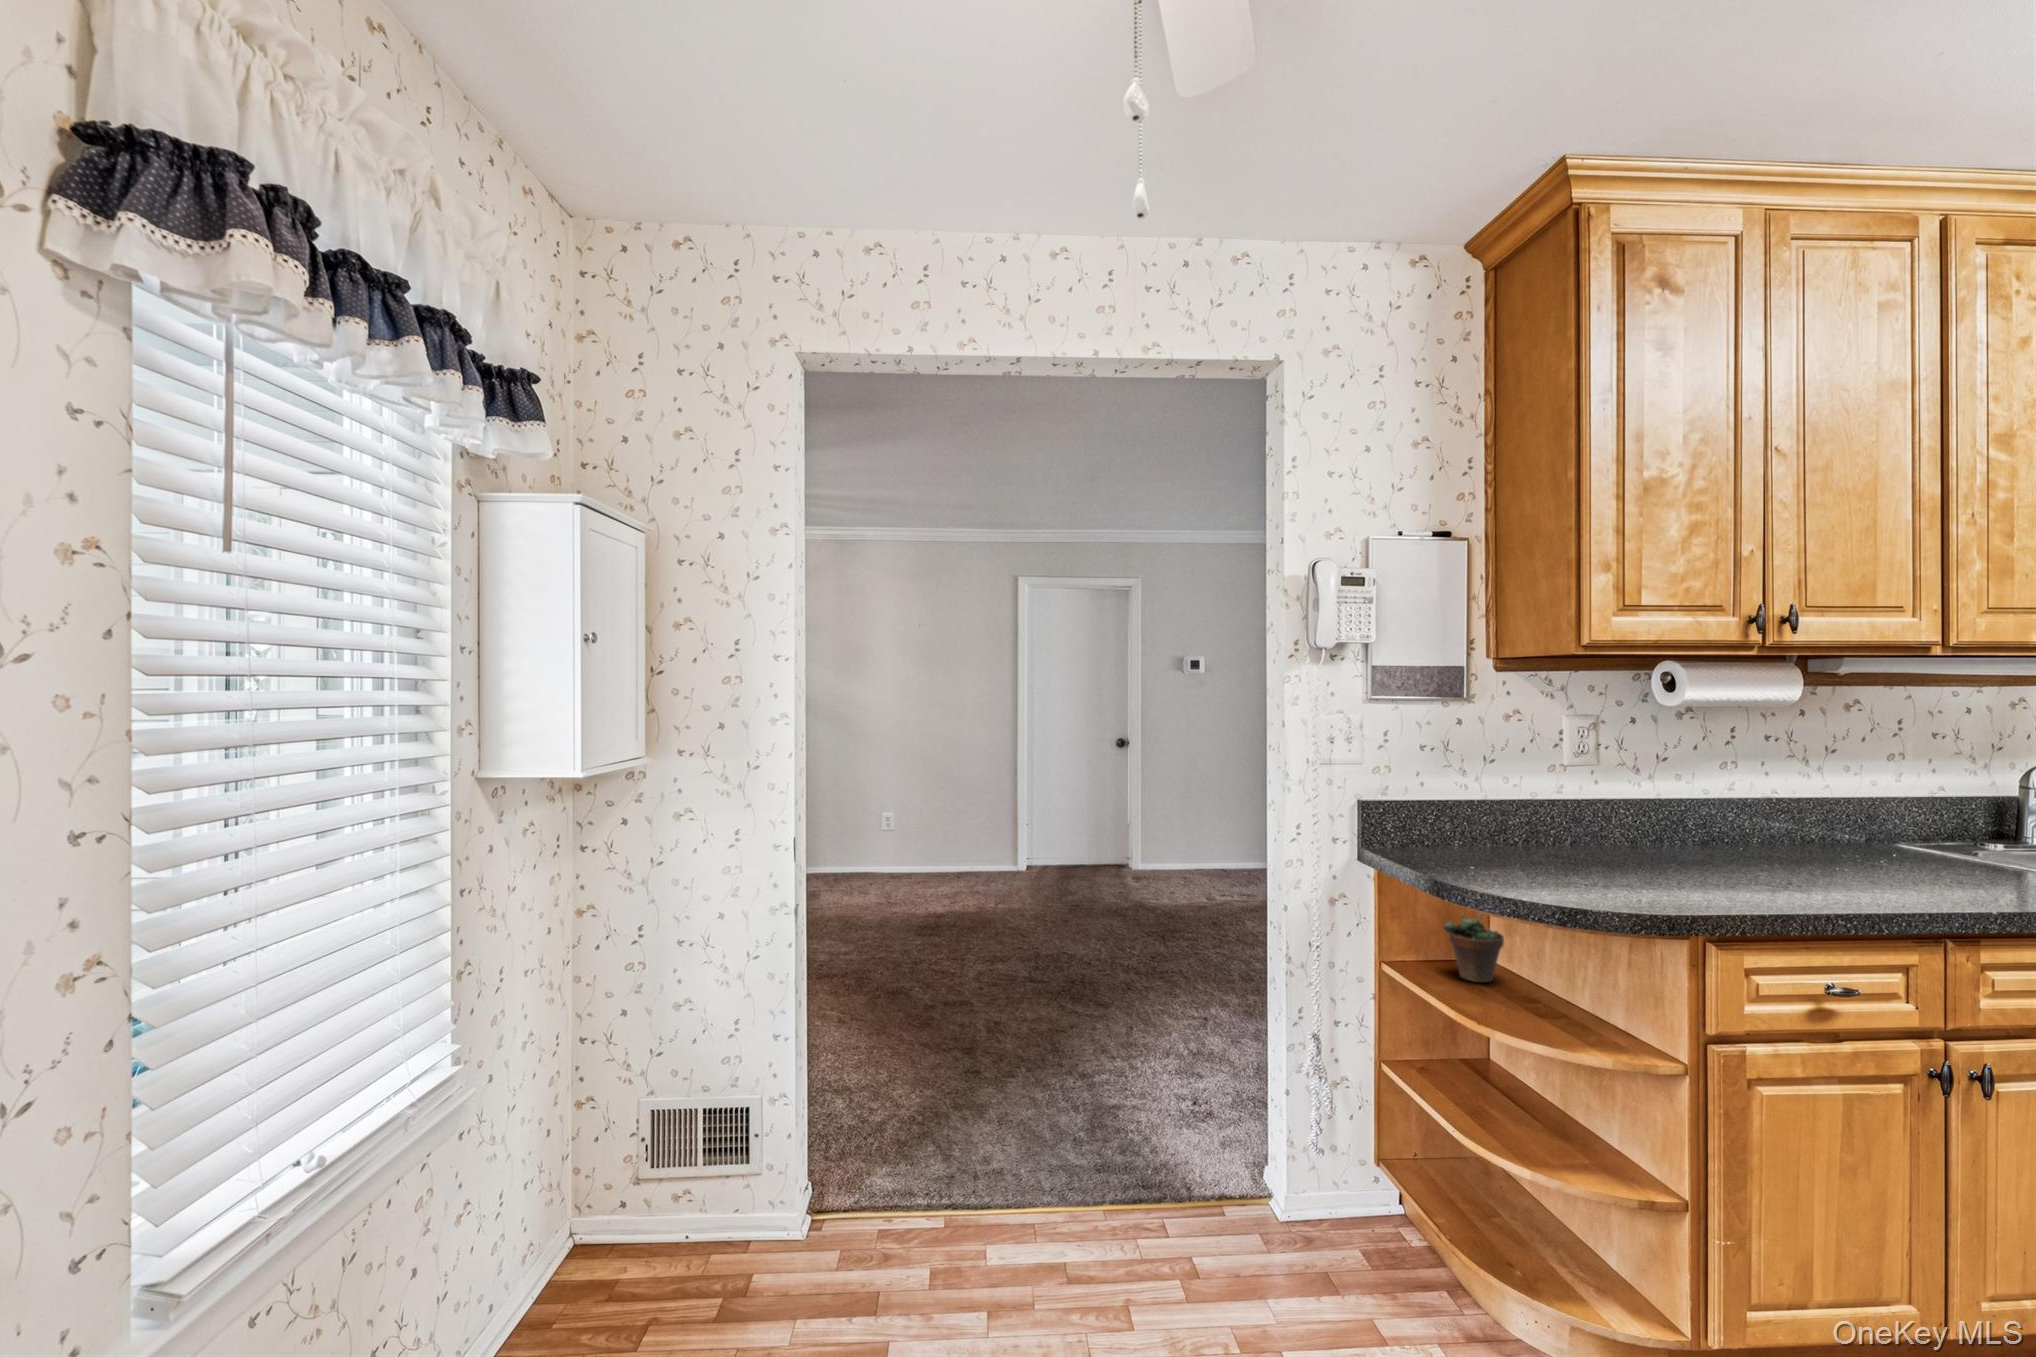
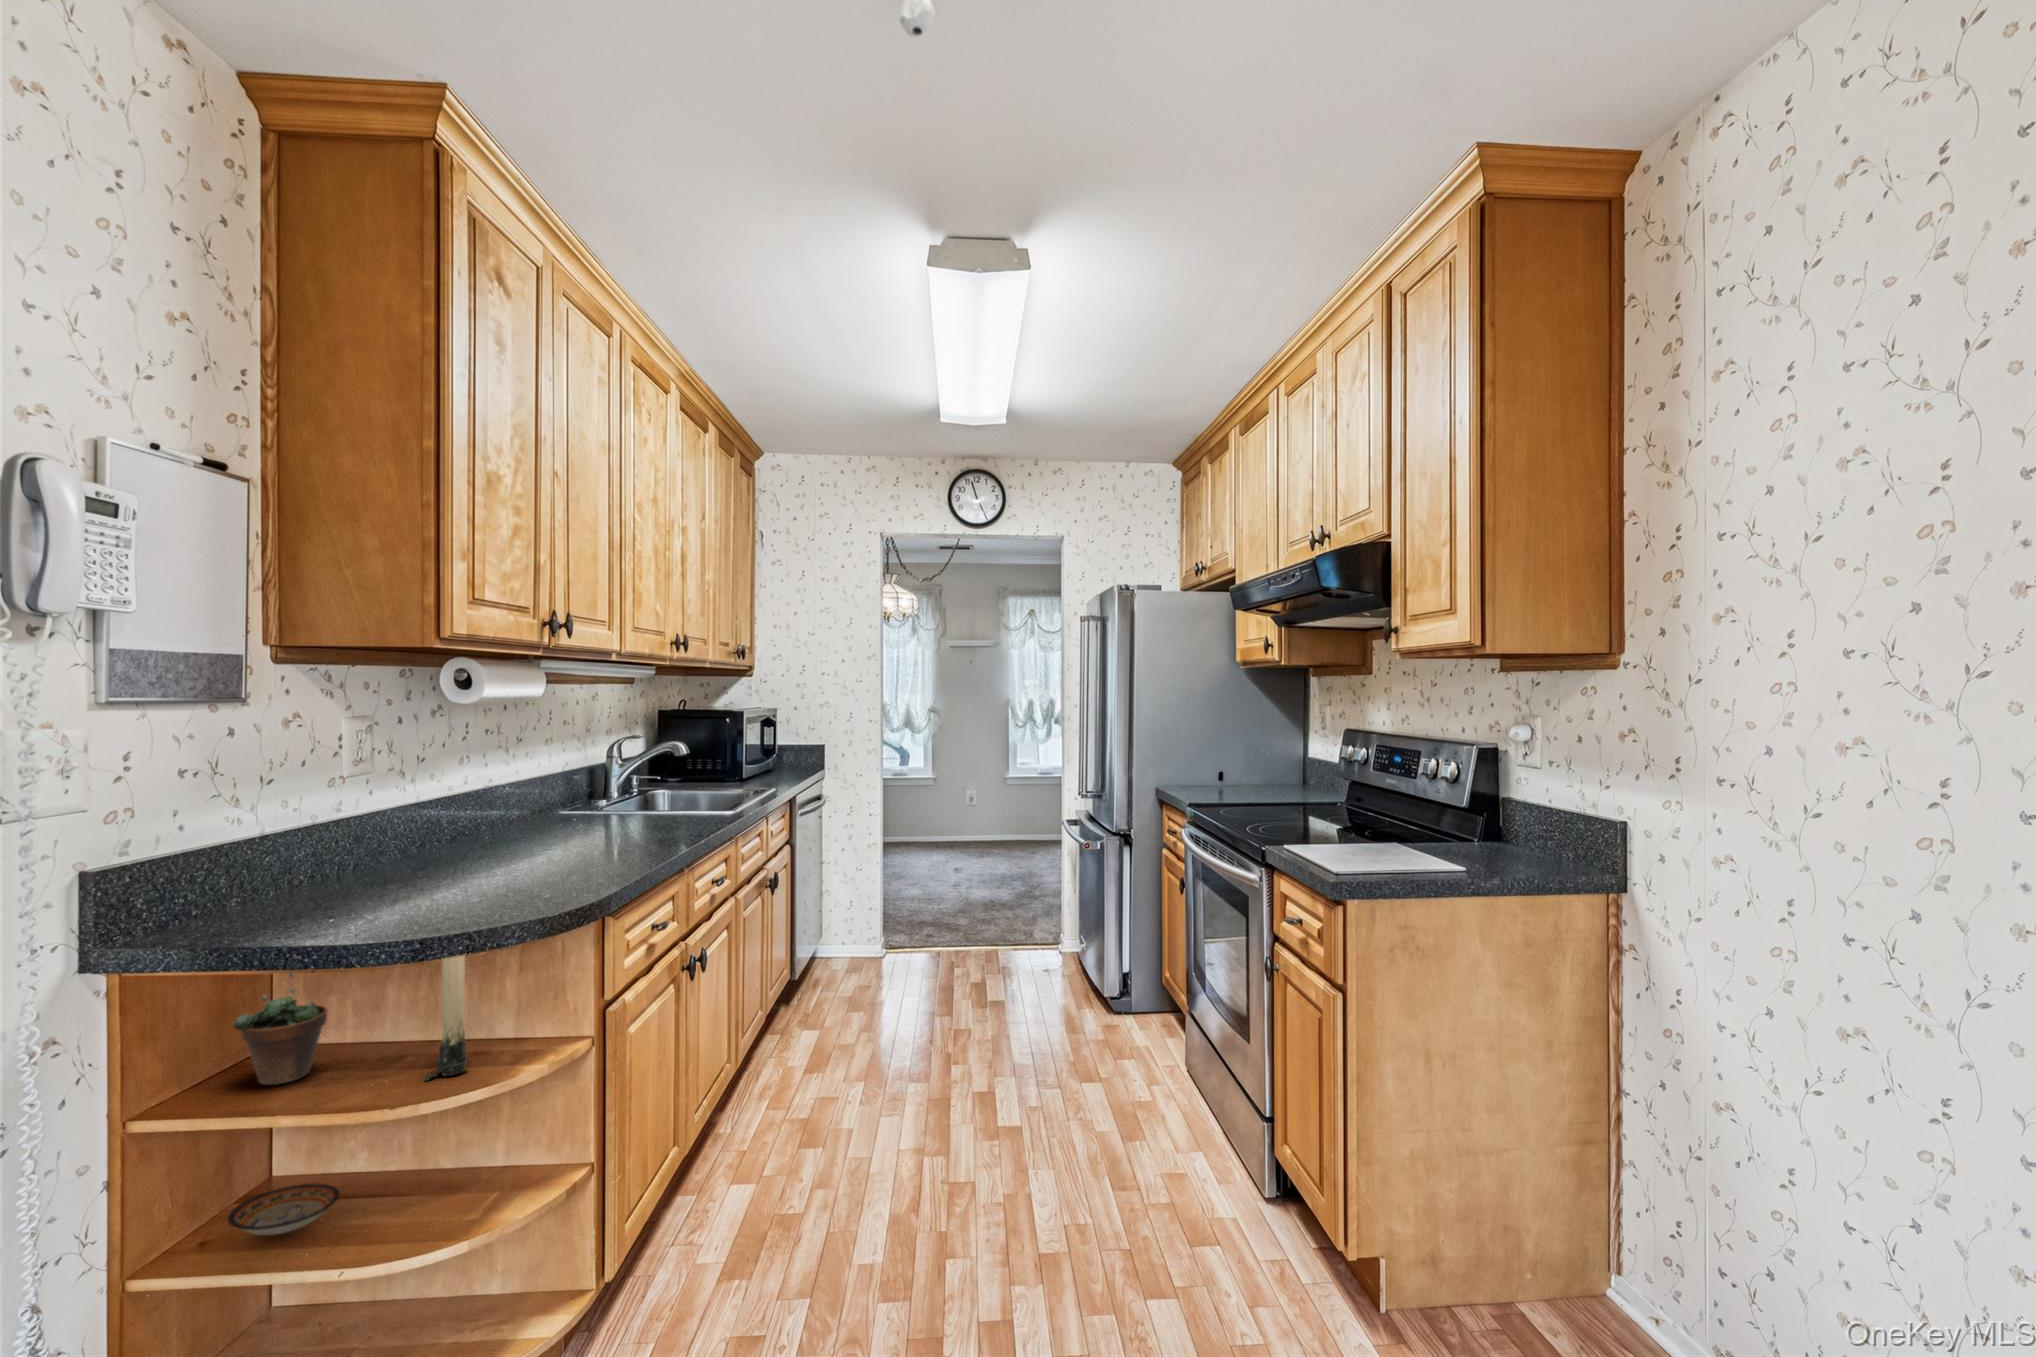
candle: none [1541,905,1579,1025] -> present [424,956,469,1081]
ceramic bowl: none [1437,1056,1503,1090] -> present [228,1184,340,1235]

